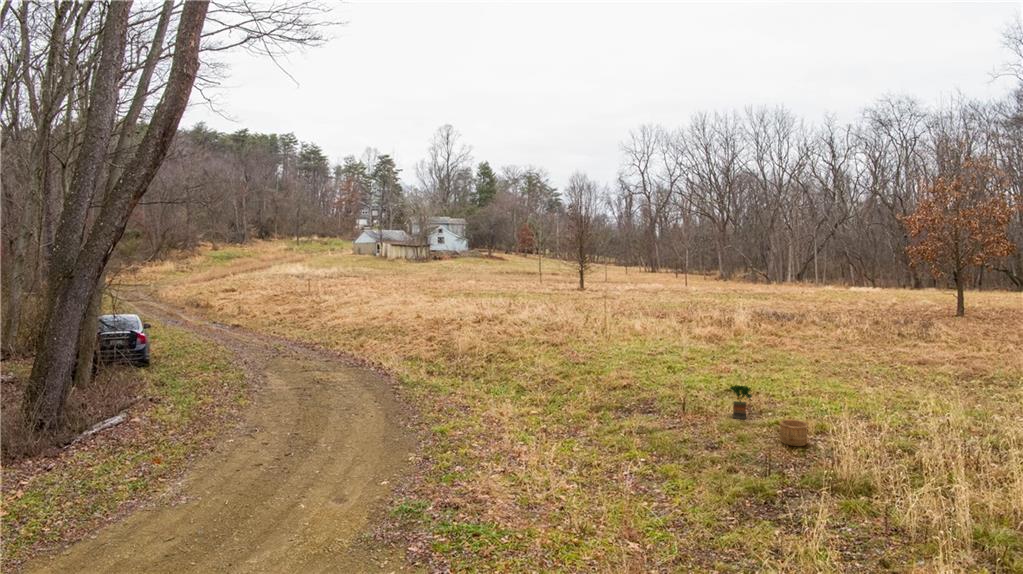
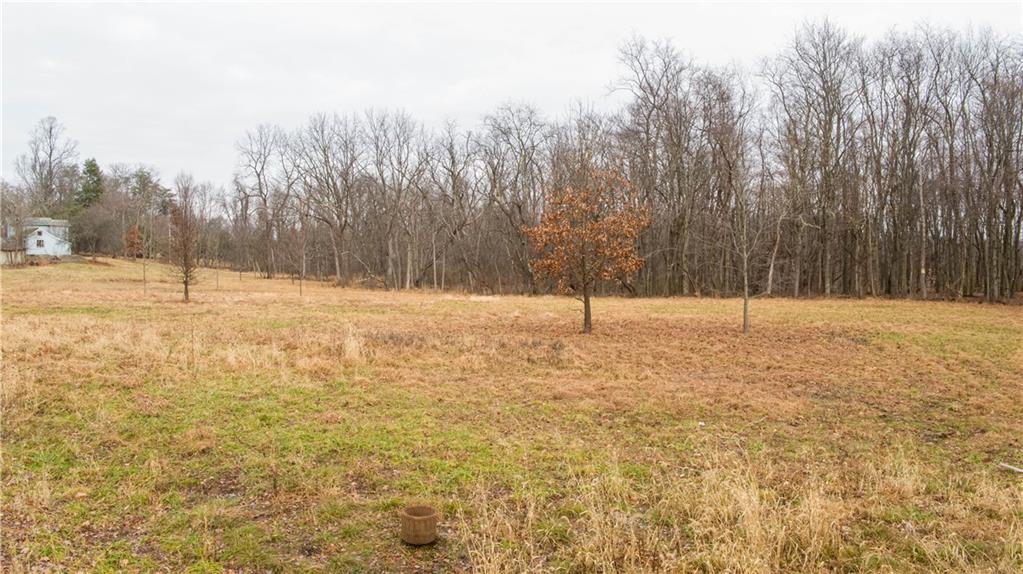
potted tree: present [730,386,752,419] -> none [333,455,366,506]

